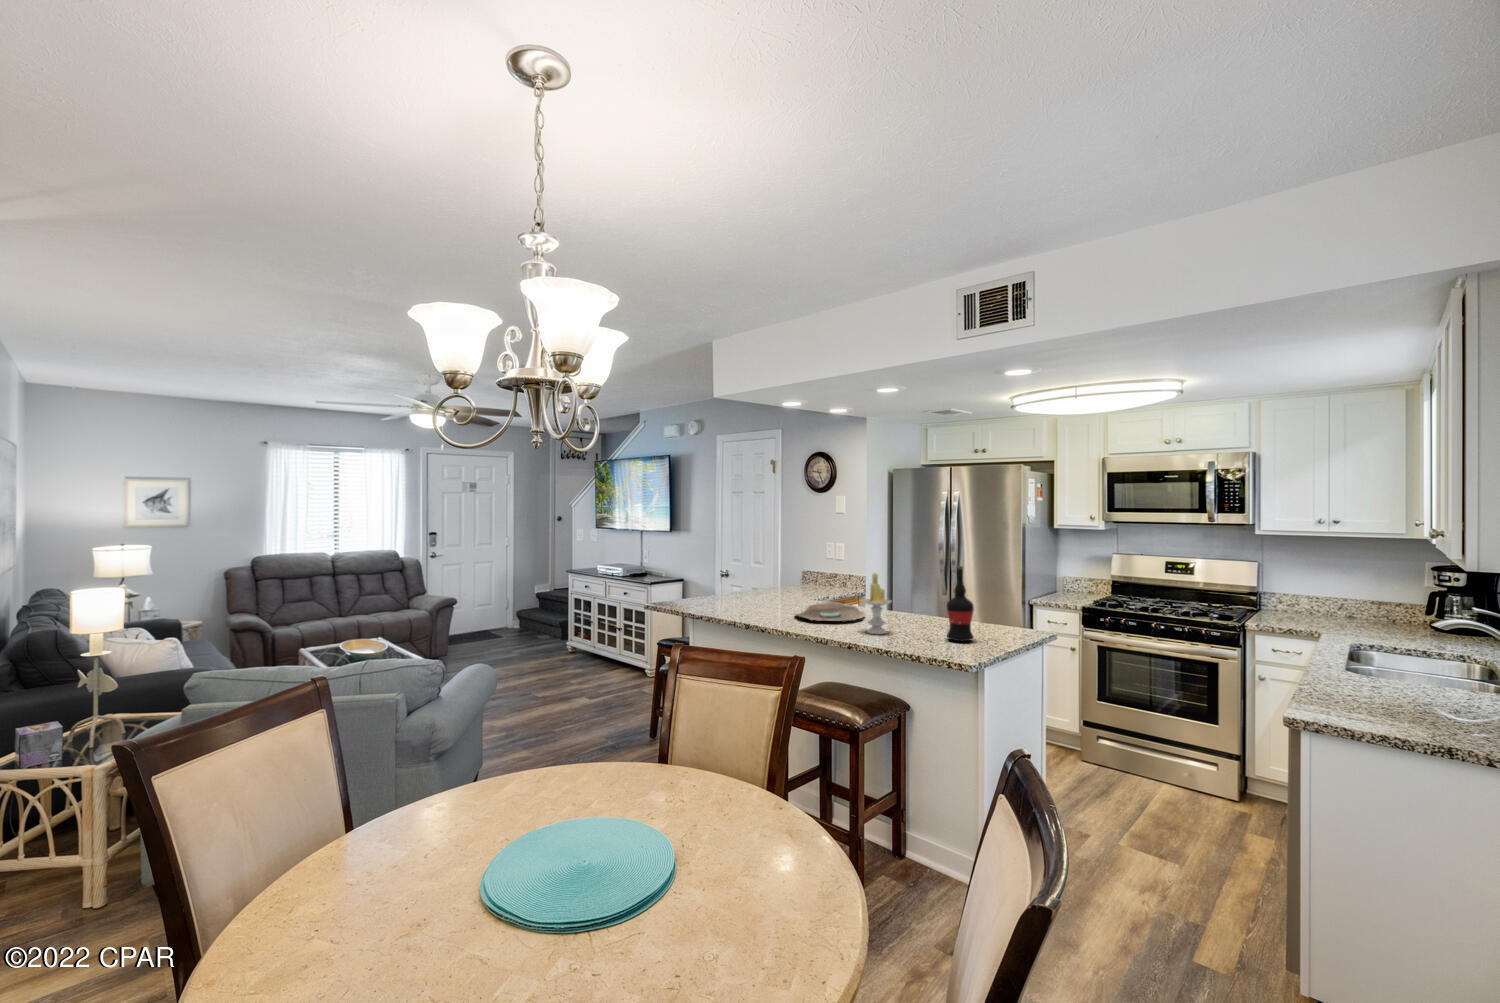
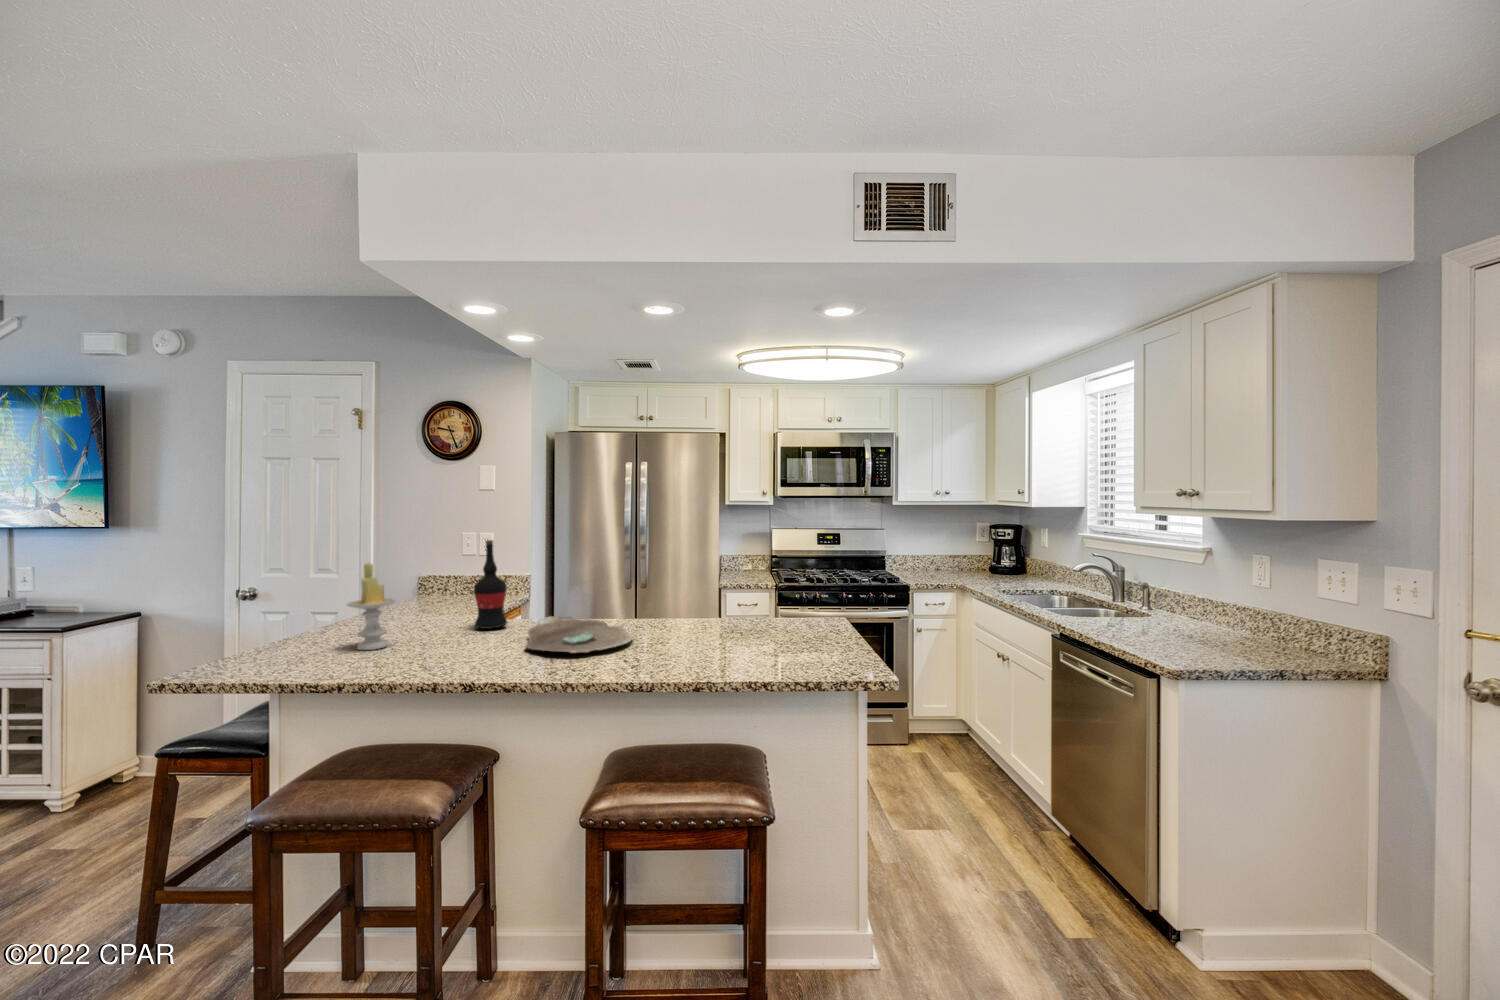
wine bottle: present [947,566,974,641] -> present [474,540,507,629]
candle: present [862,573,891,634] -> present [347,563,395,650]

